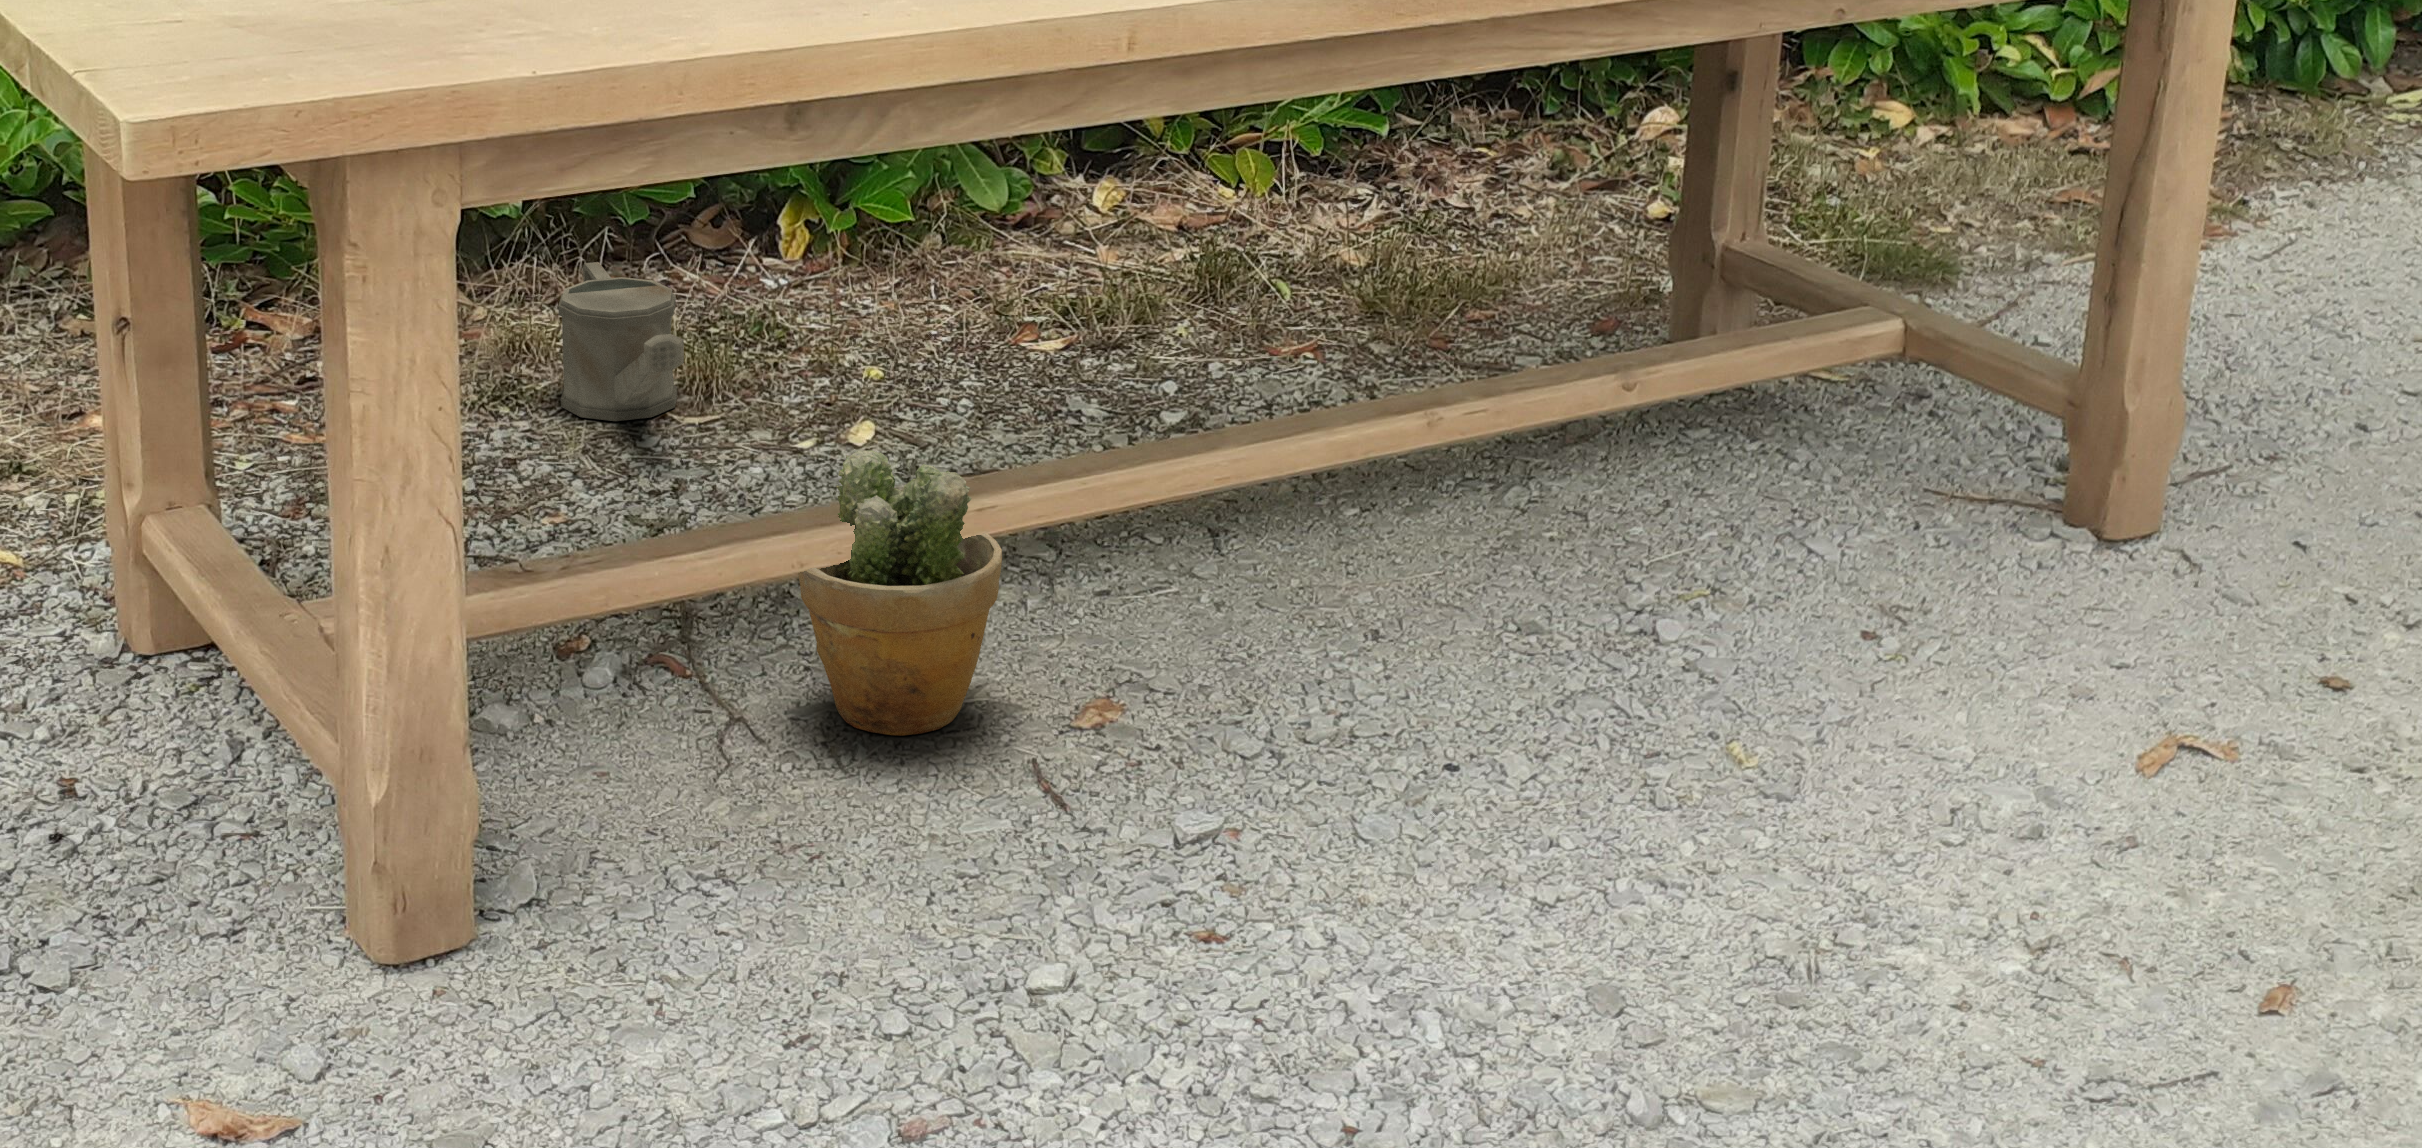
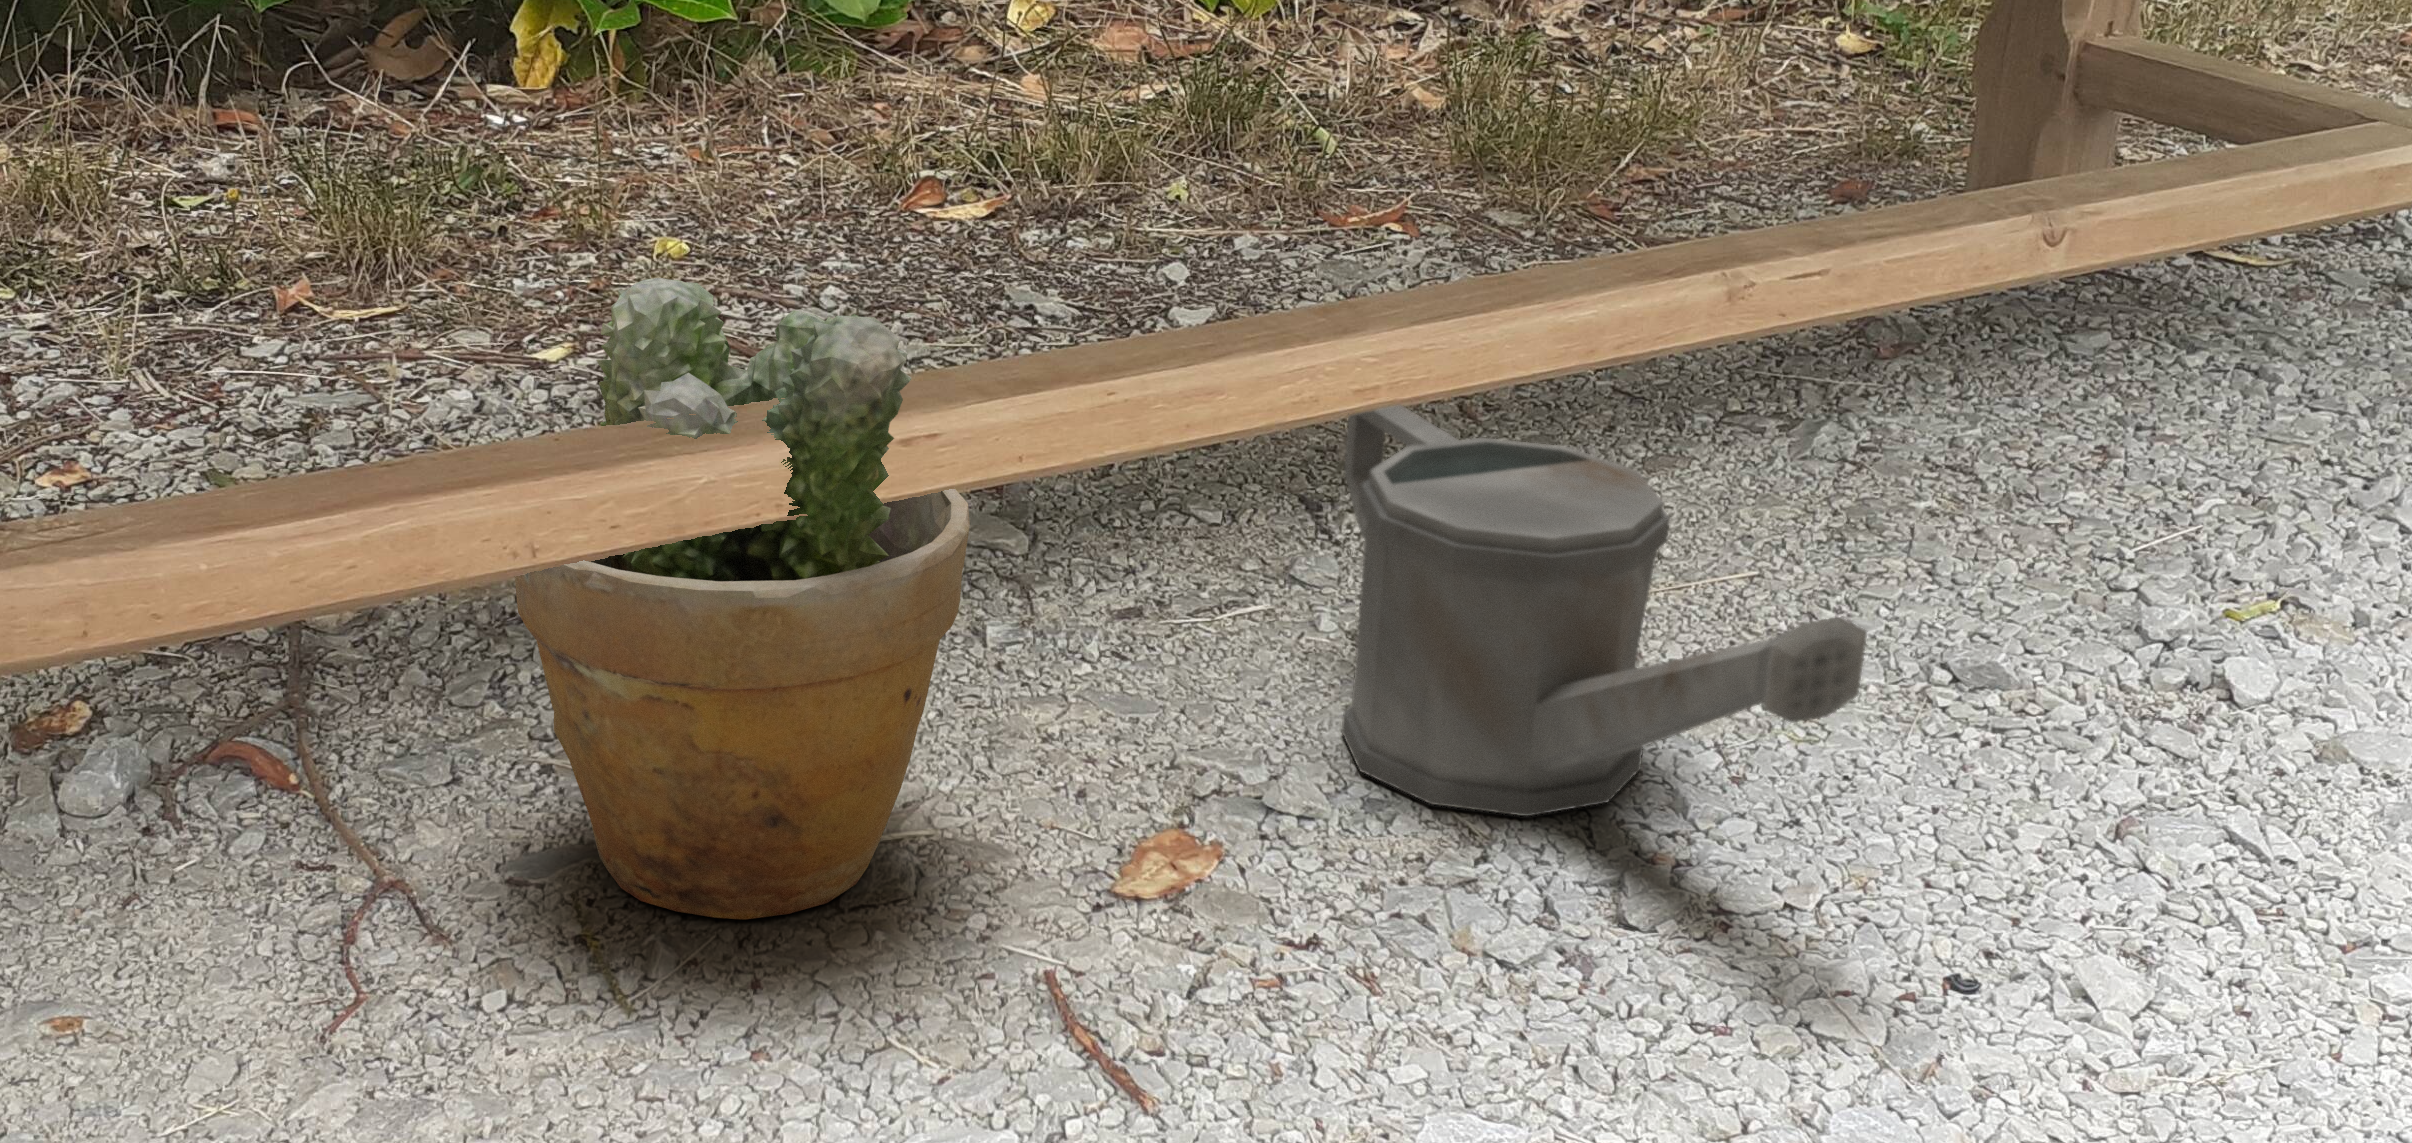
watering can: present [558,262,684,421] -> present [1342,405,1867,816]

